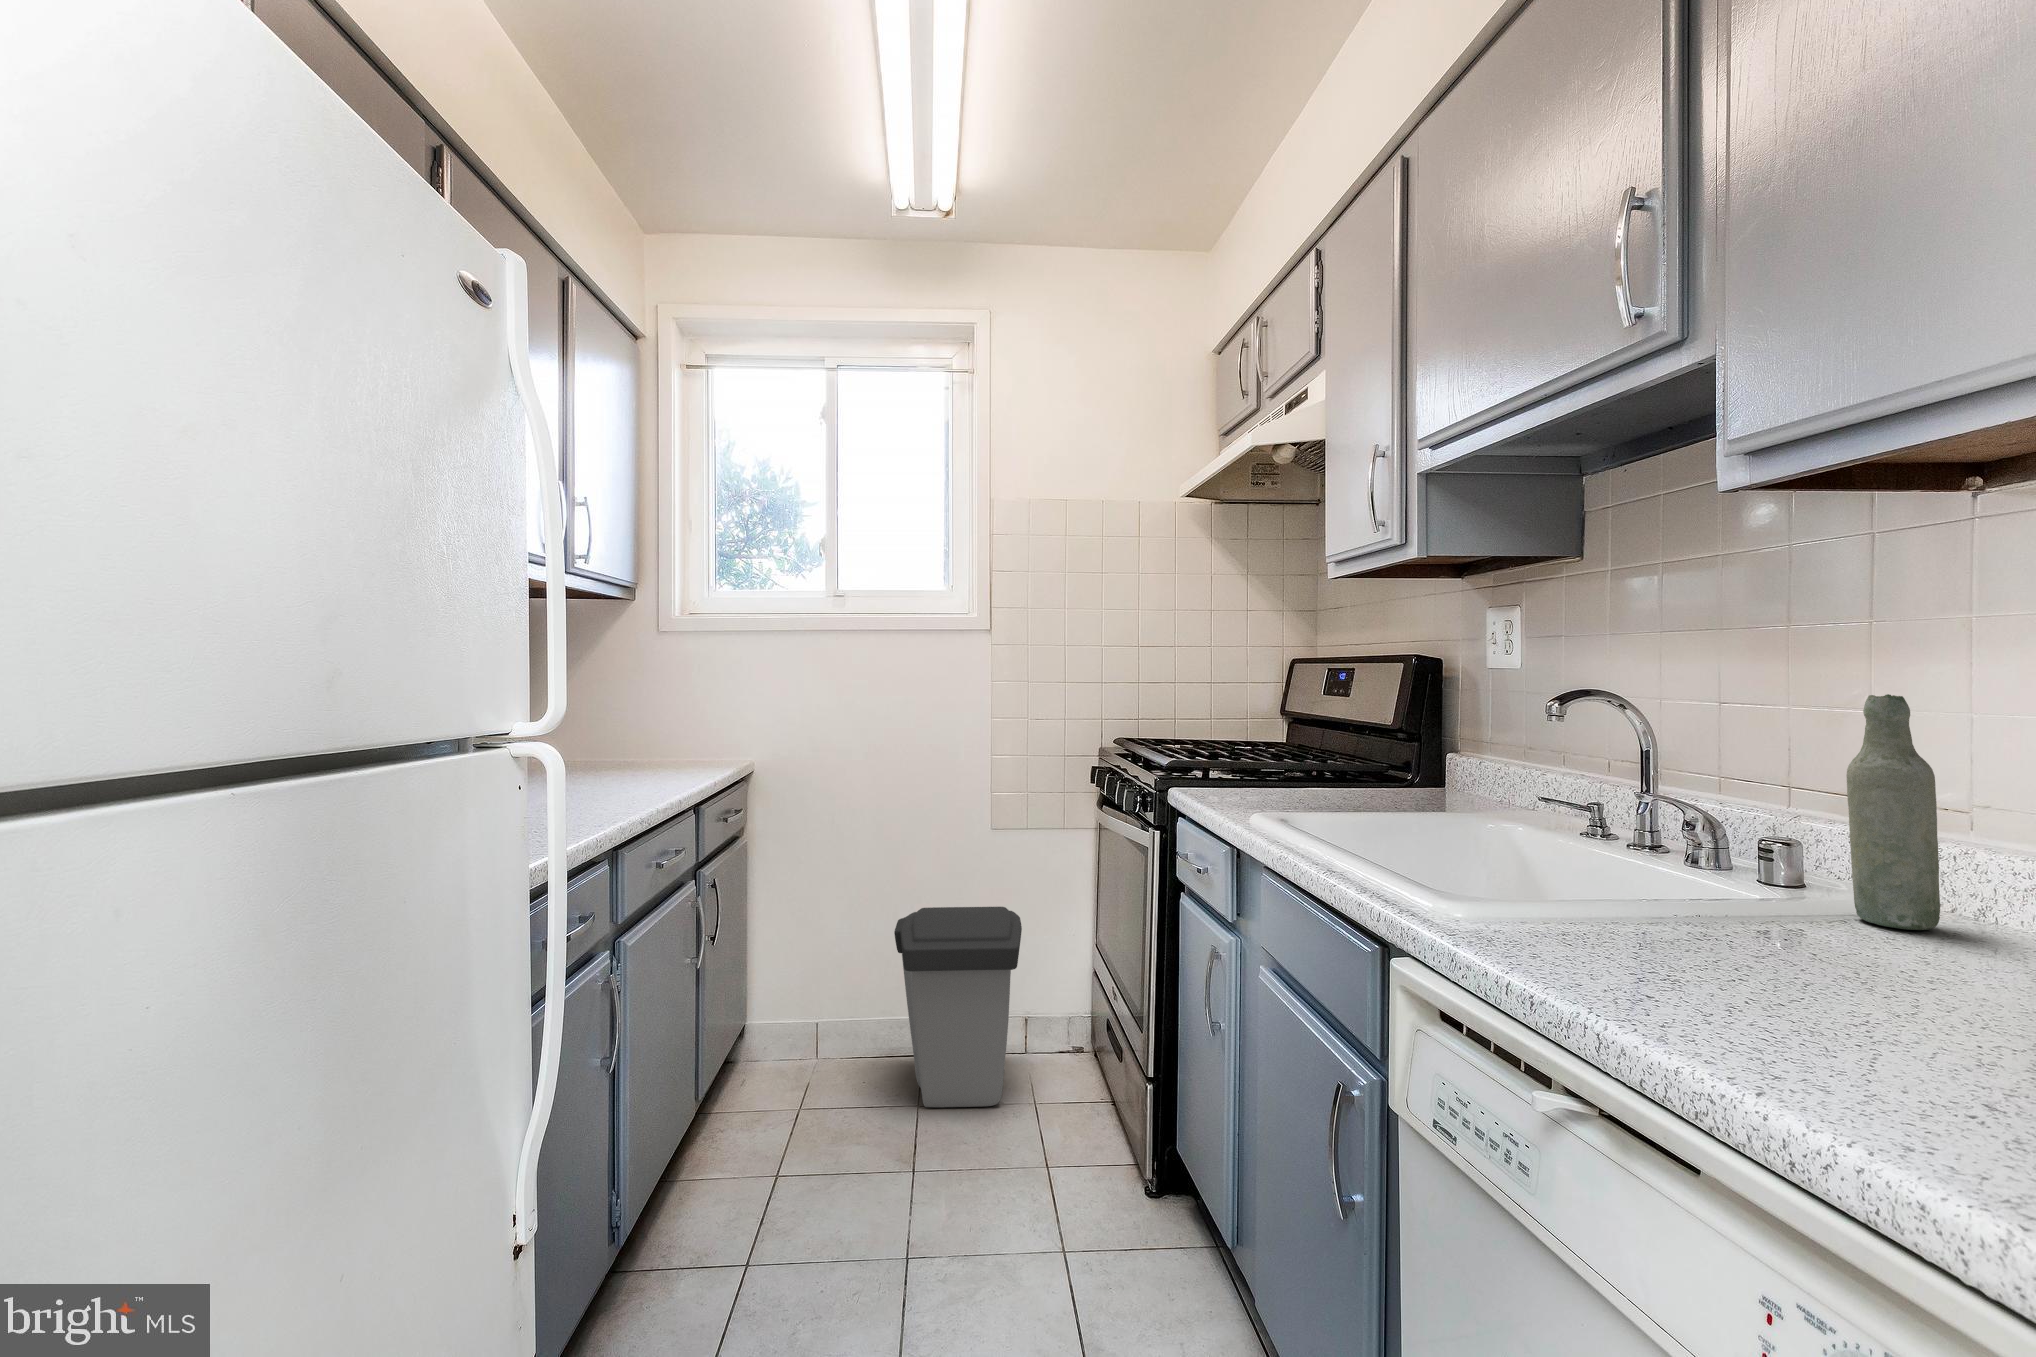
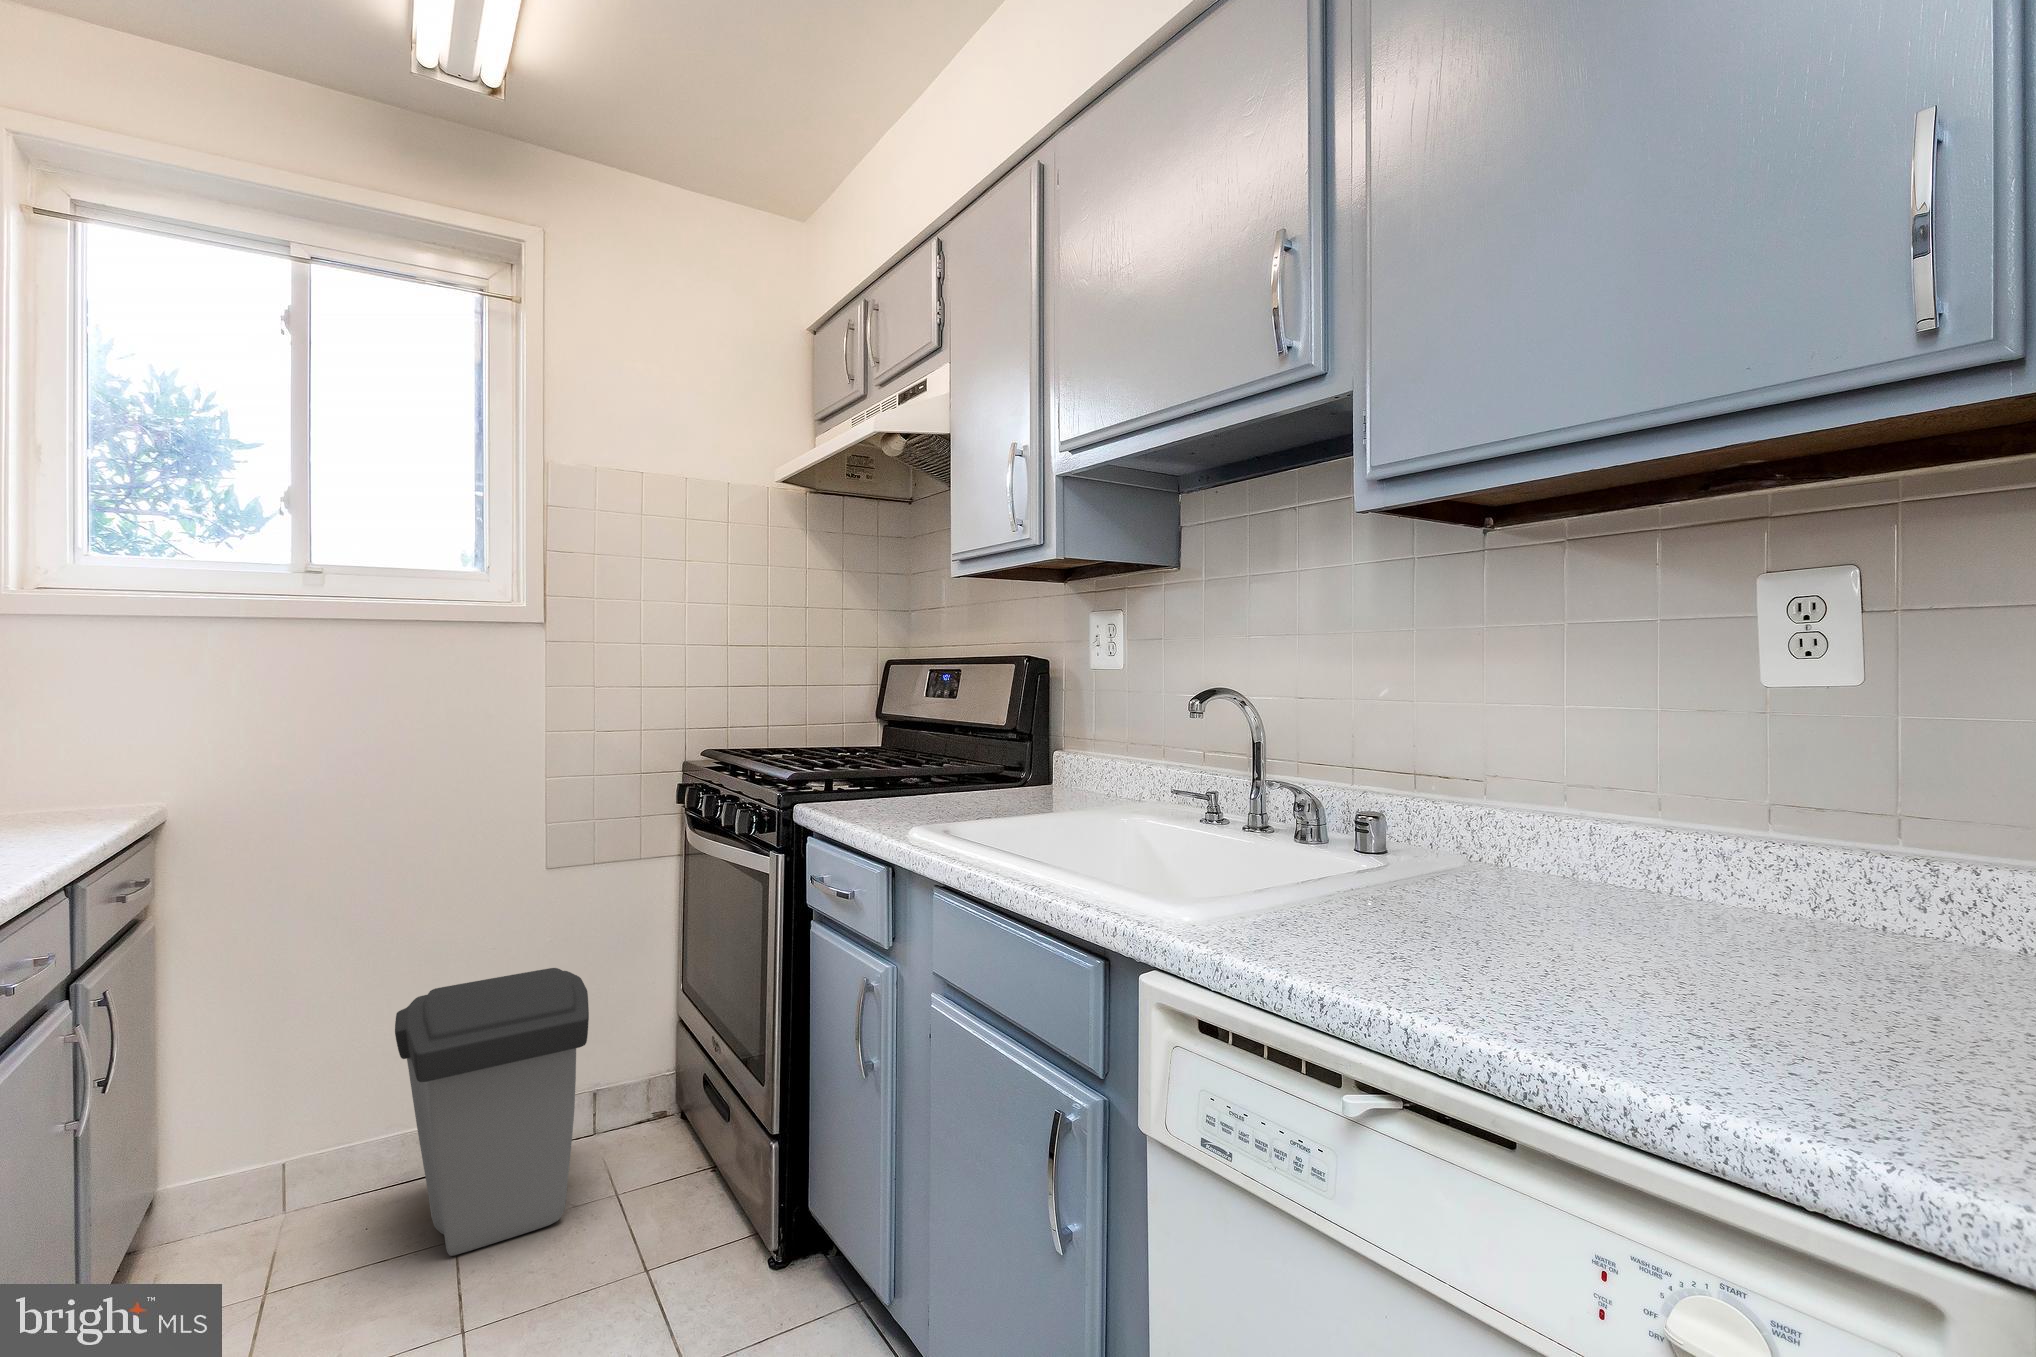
bottle: present [1846,694,1940,930] -> none [1435,692,1493,879]

